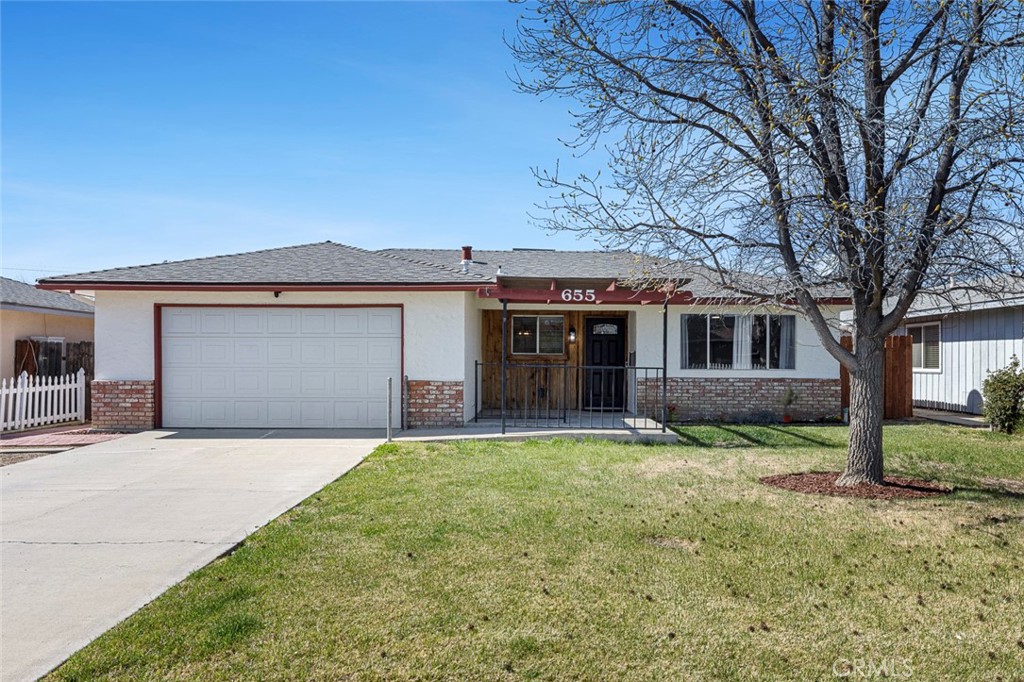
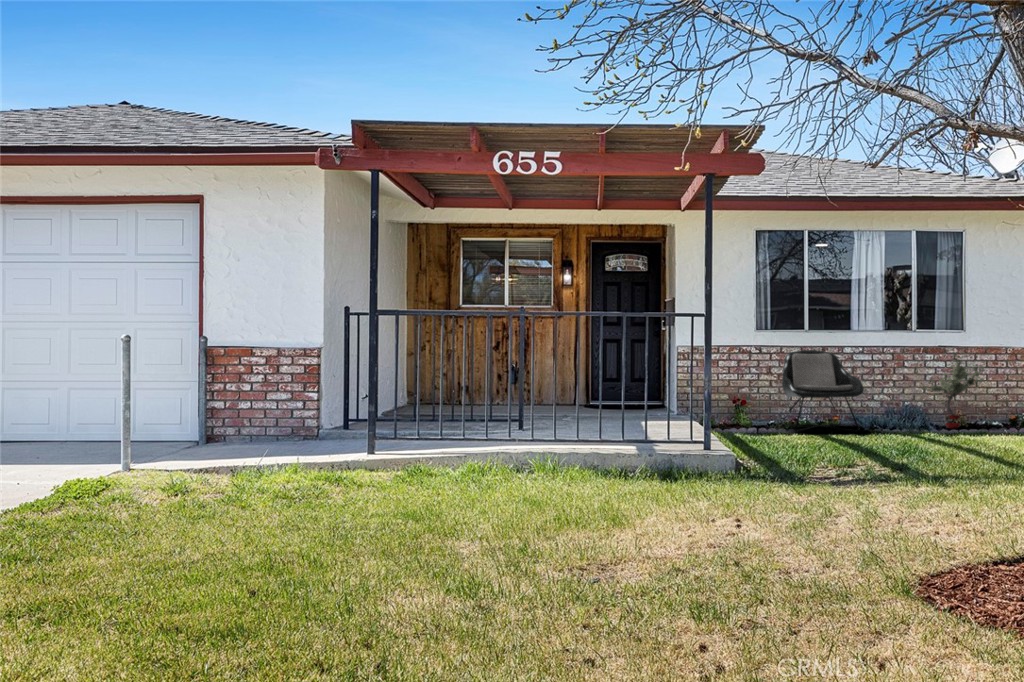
lounge chair: none [697,381,741,425] -> present [781,350,863,433]

